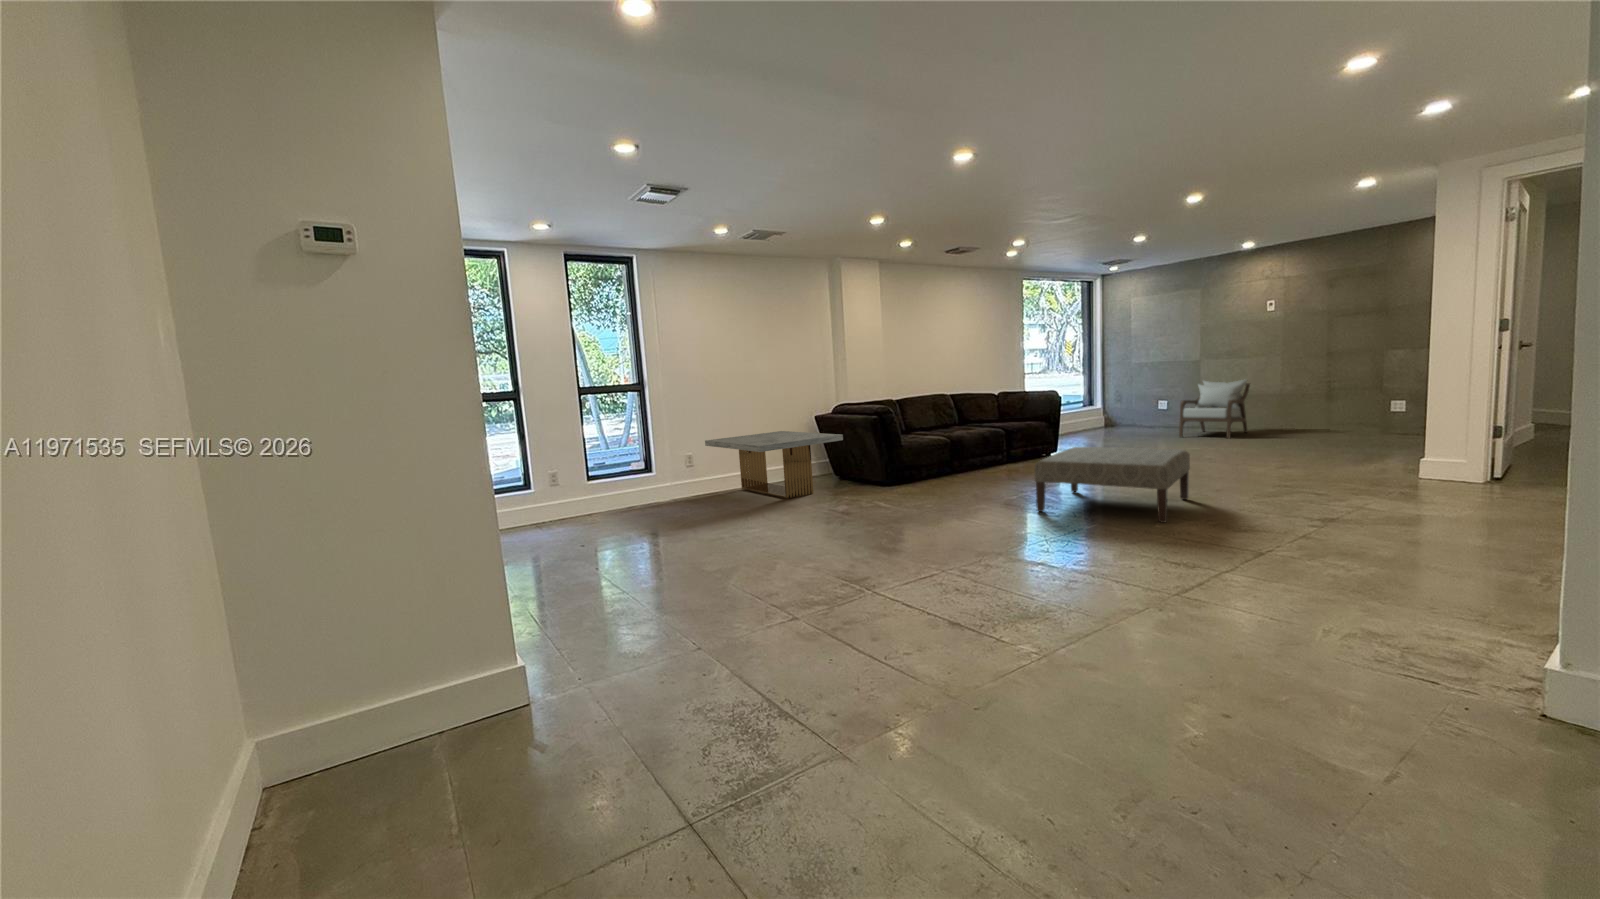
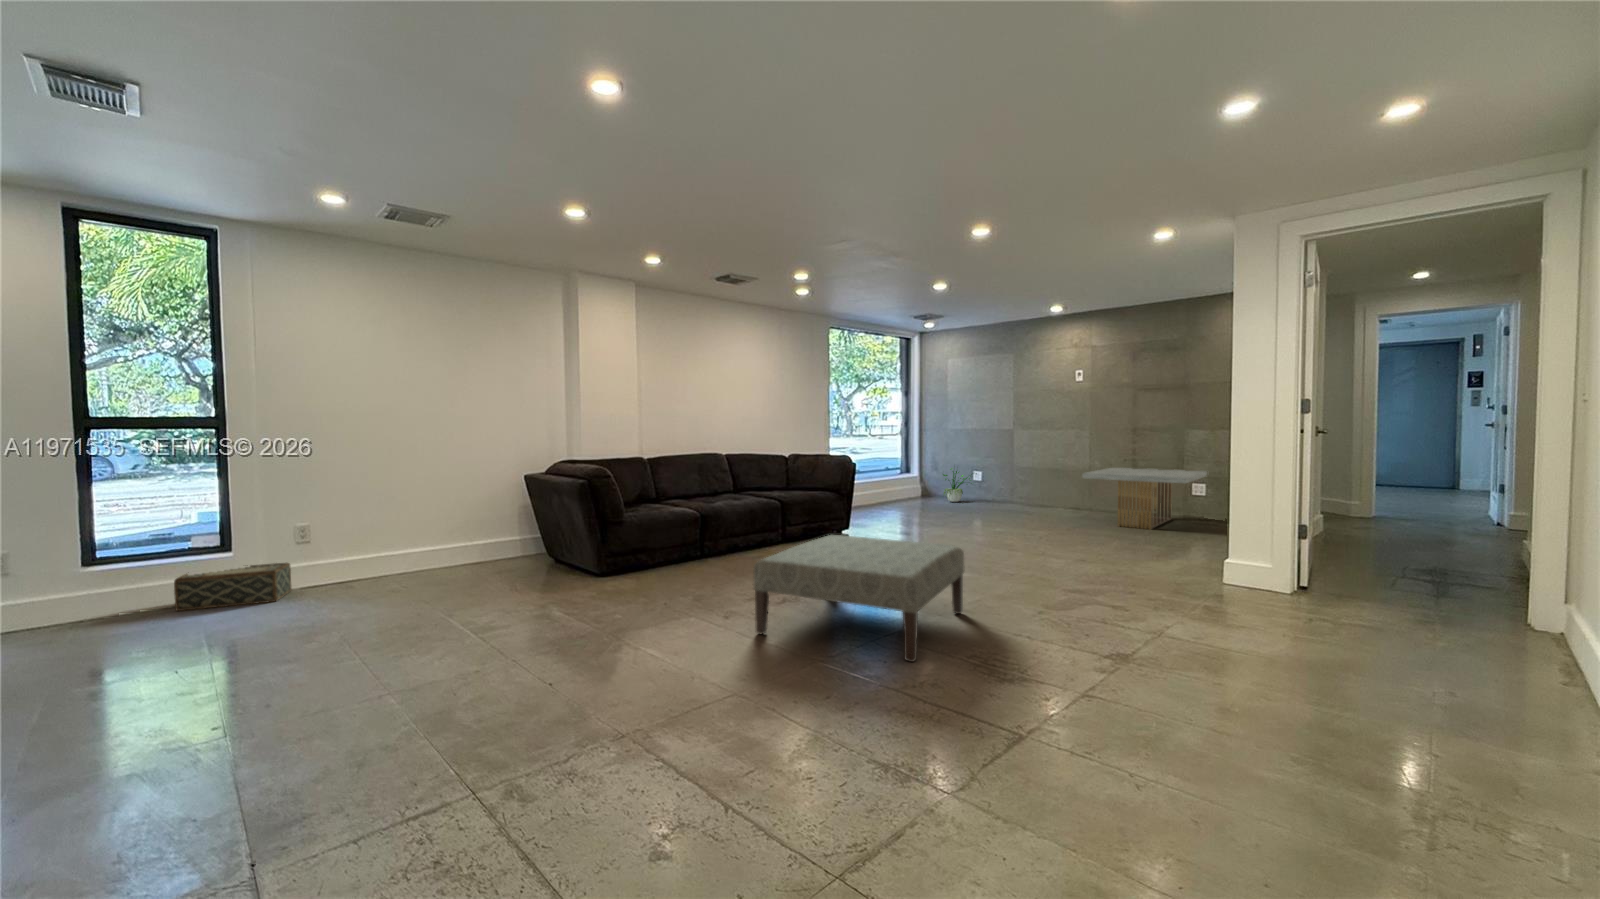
armchair: present [1179,380,1250,439] -> none [990,451,1062,518]
potted plant: none [1126,391,1163,430] -> present [943,468,970,502]
coffee table: present [705,431,843,499] -> present [1082,467,1207,529]
woven basket: none [635,479,689,508] -> present [174,563,292,611]

